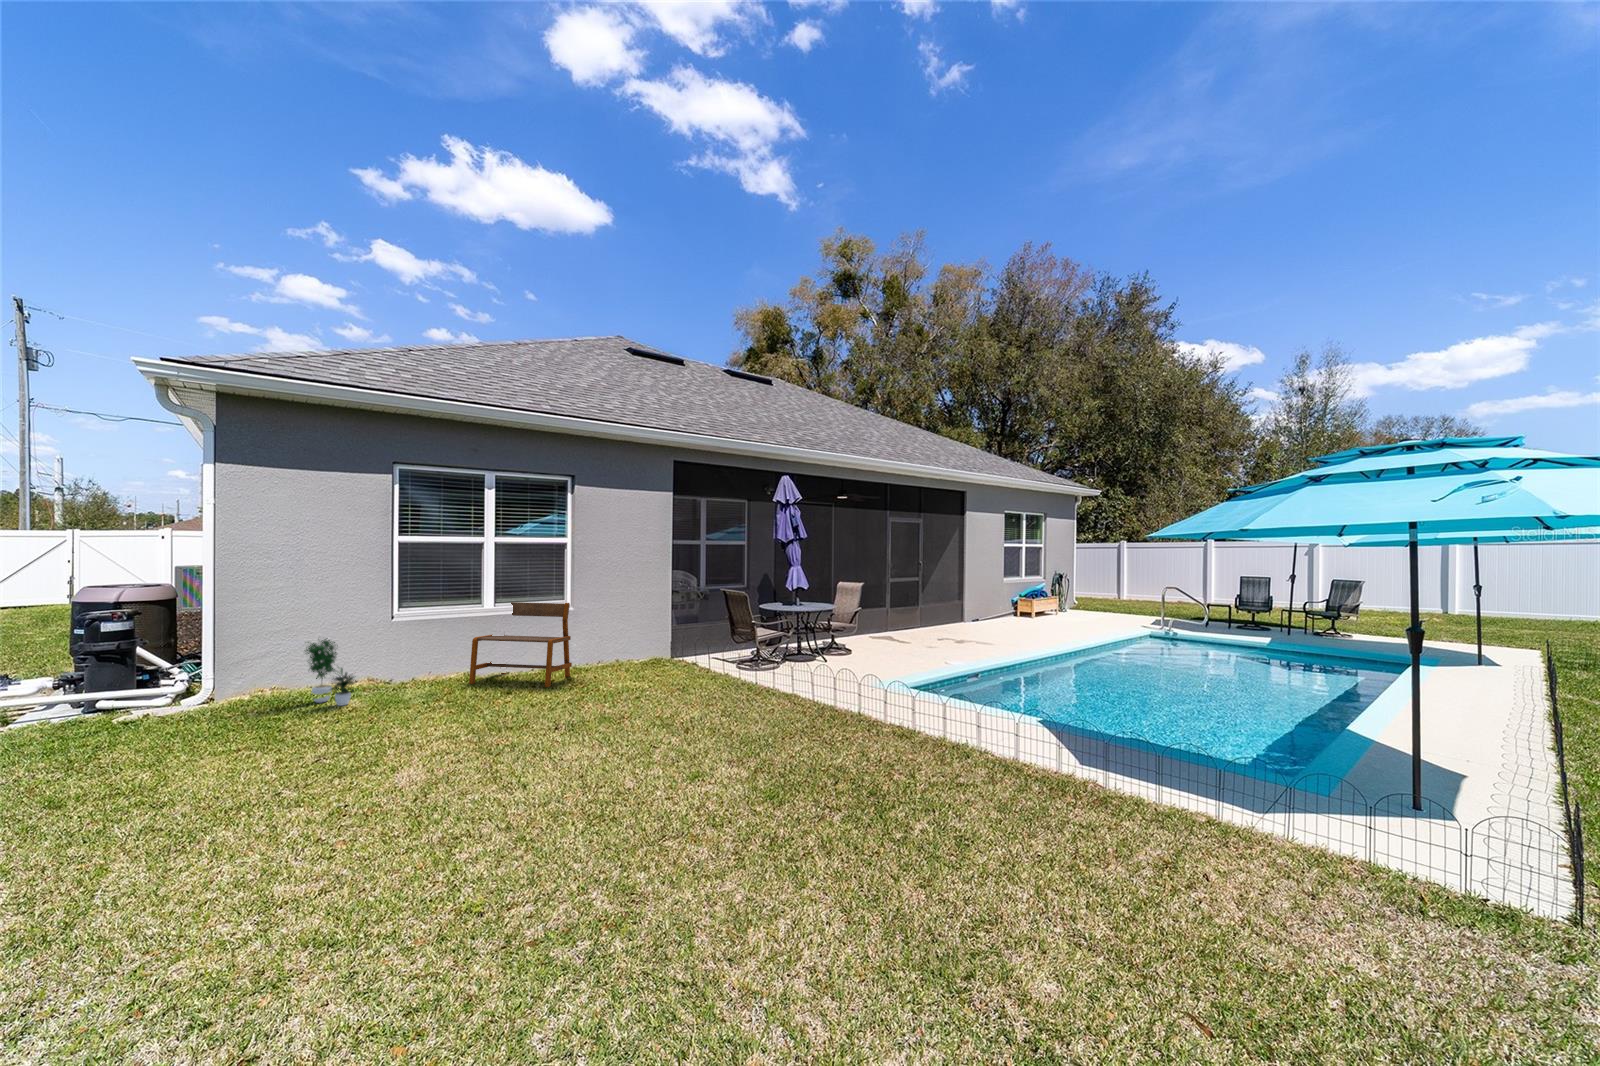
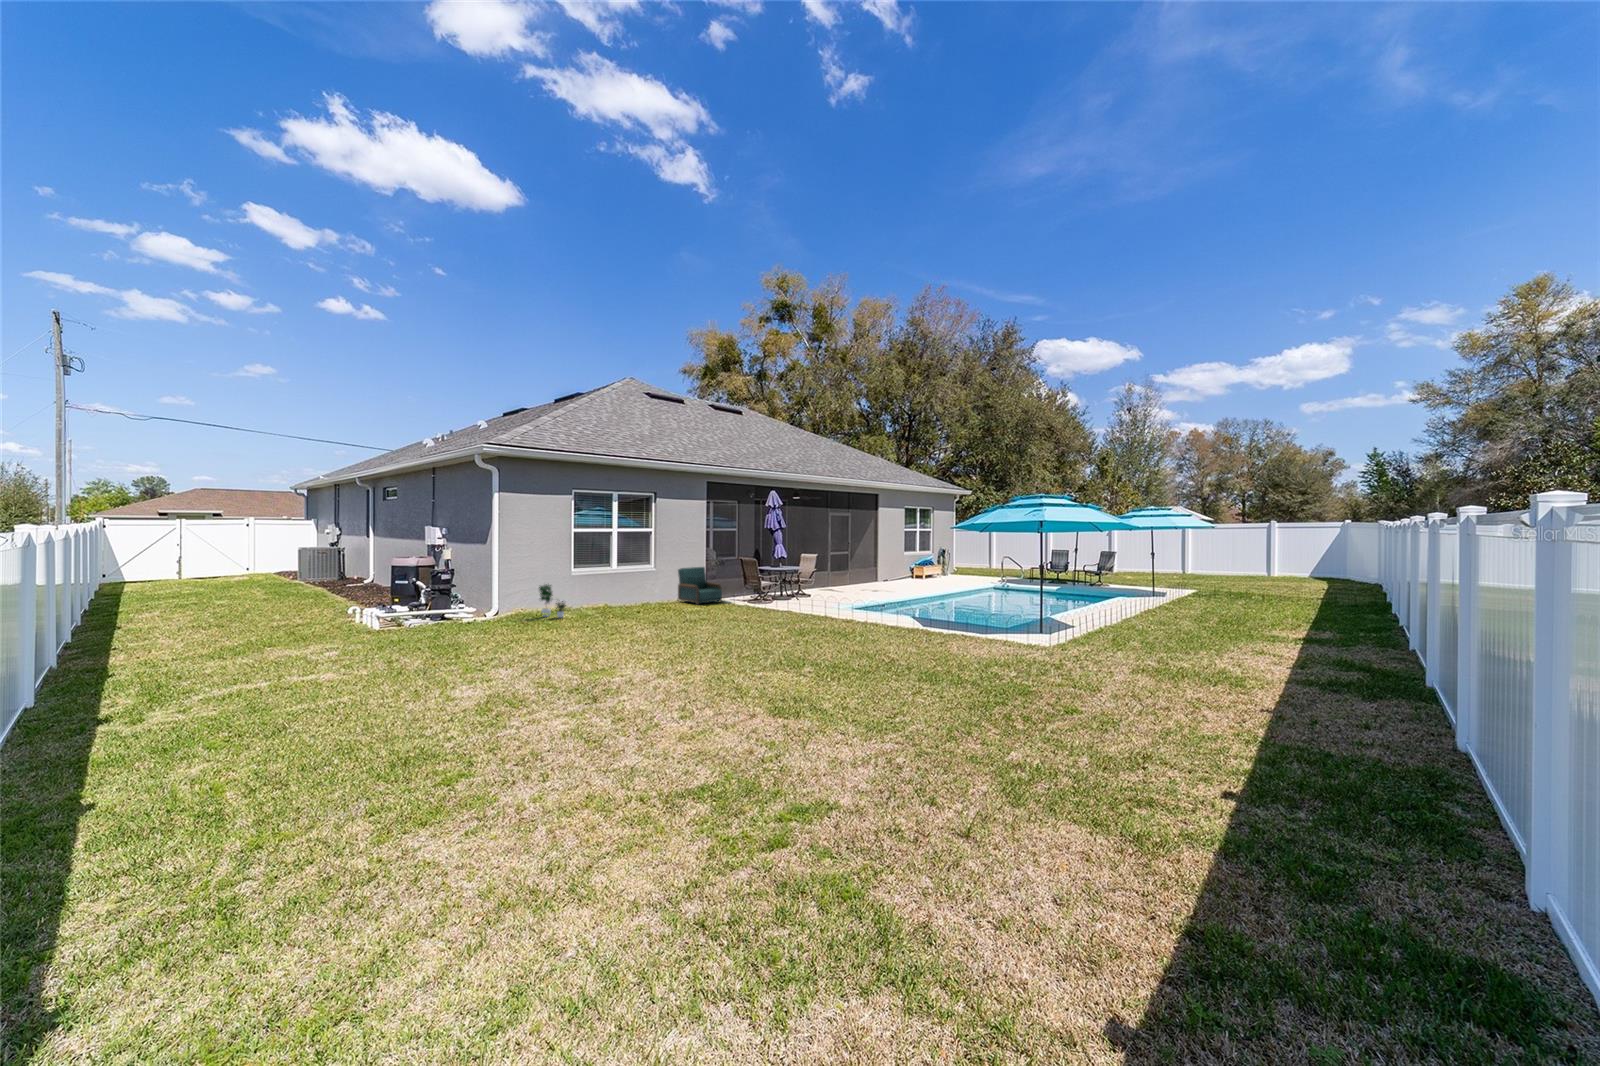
bench: present [469,602,572,687] -> none [610,565,662,610]
armchair: none [614,603,686,674] -> present [678,567,722,605]

